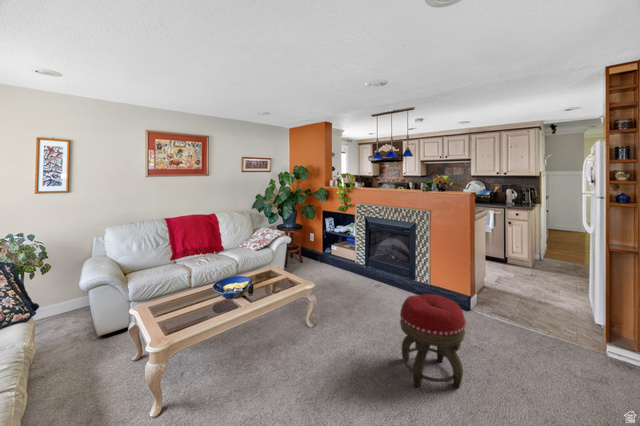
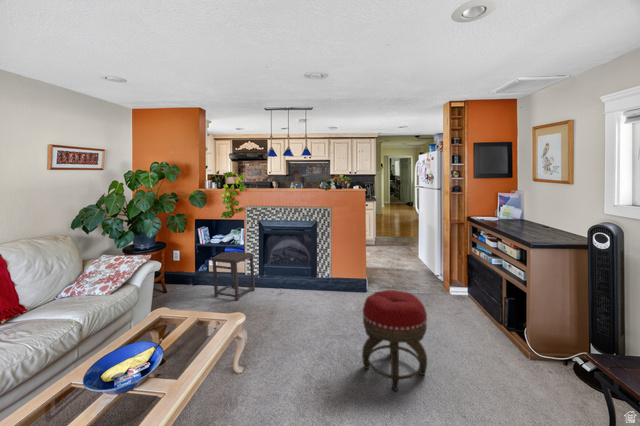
side table: none [327,240,361,280] -> present [211,251,255,300]

